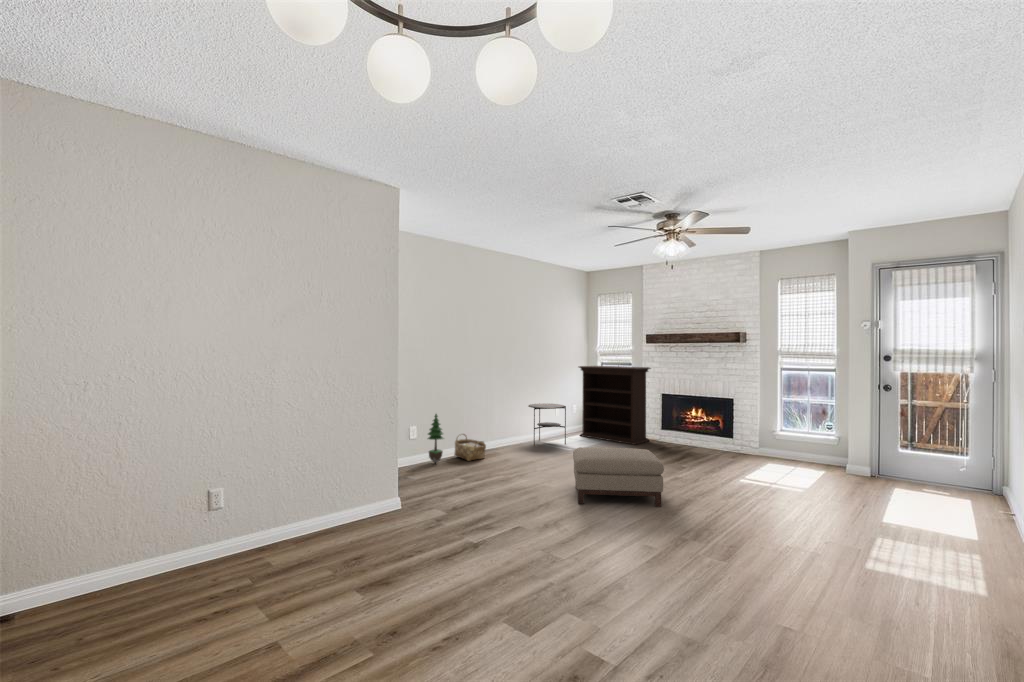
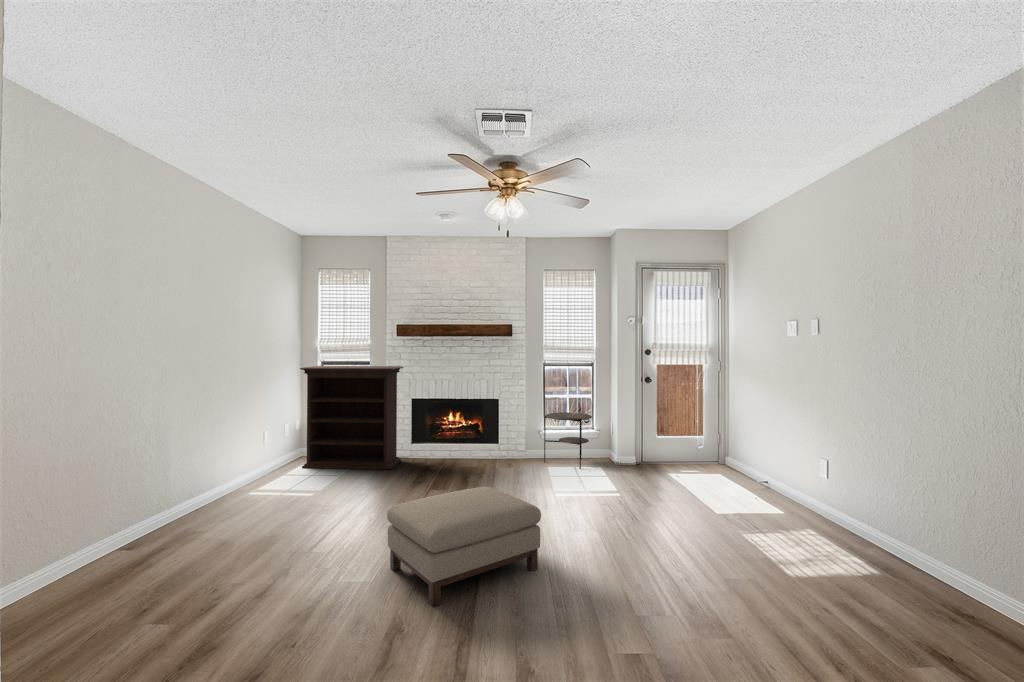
side table: present [528,403,566,446] -> present [544,412,592,469]
potted tree: present [428,414,444,463] -> none [20,484,74,595]
woven basket: present [454,434,486,461] -> none [90,512,171,566]

